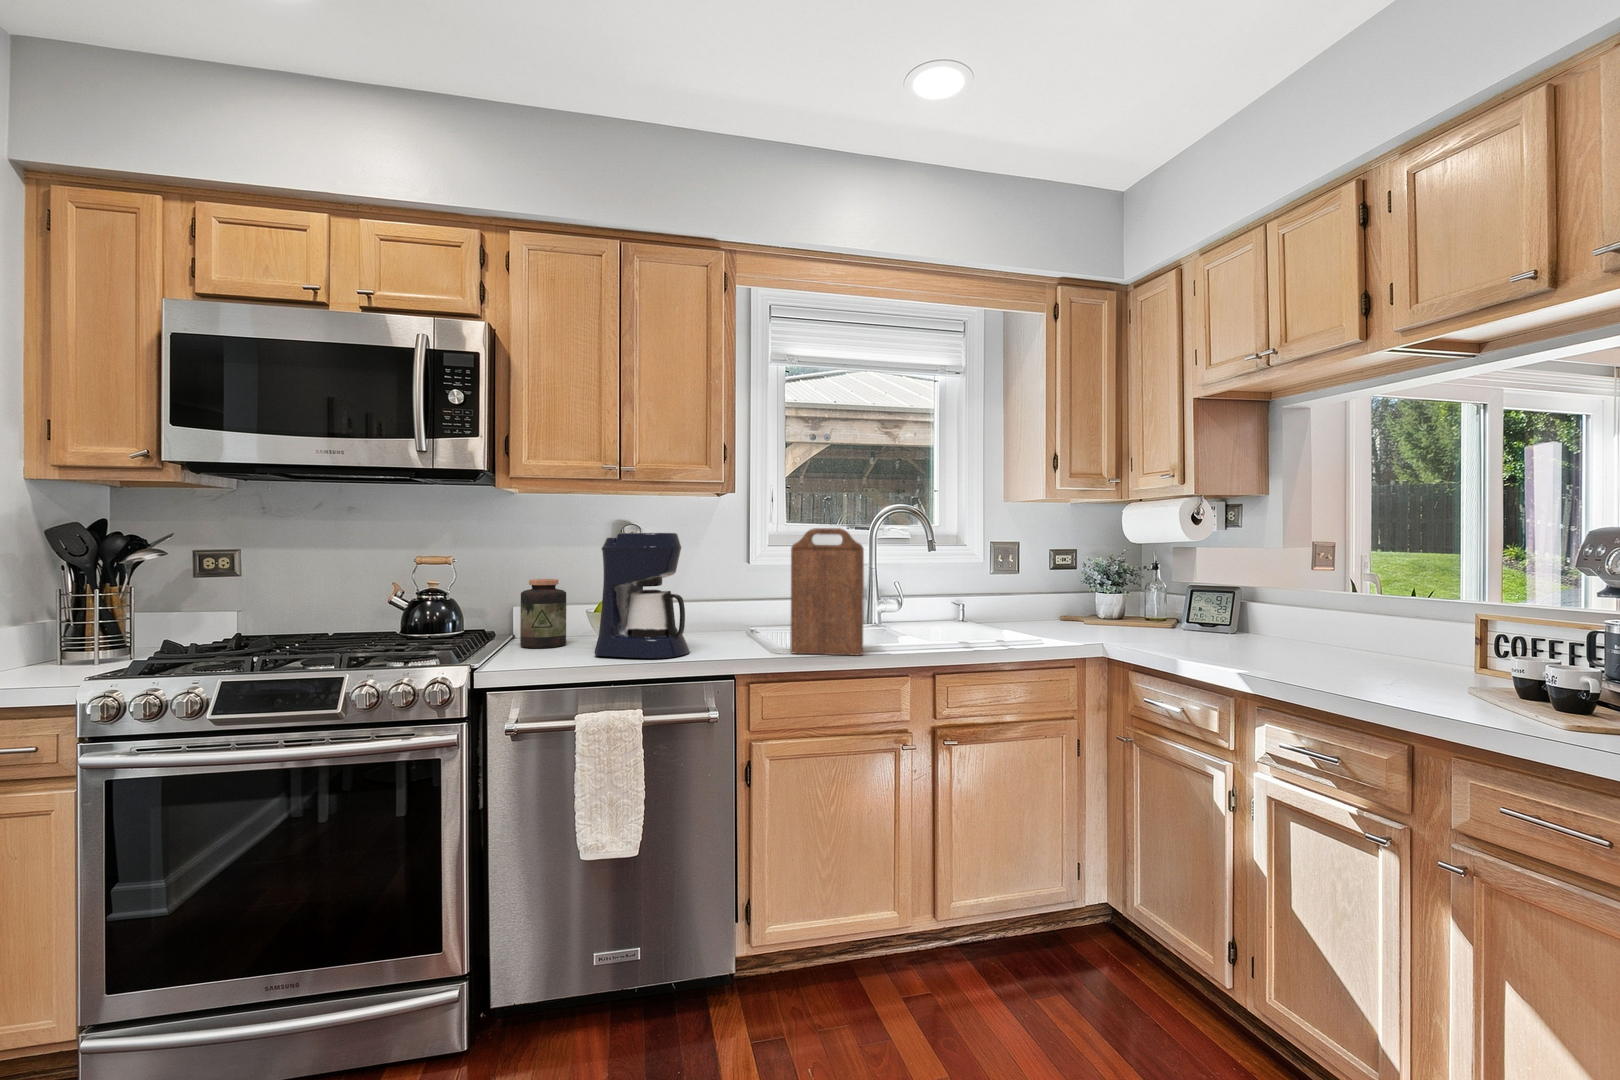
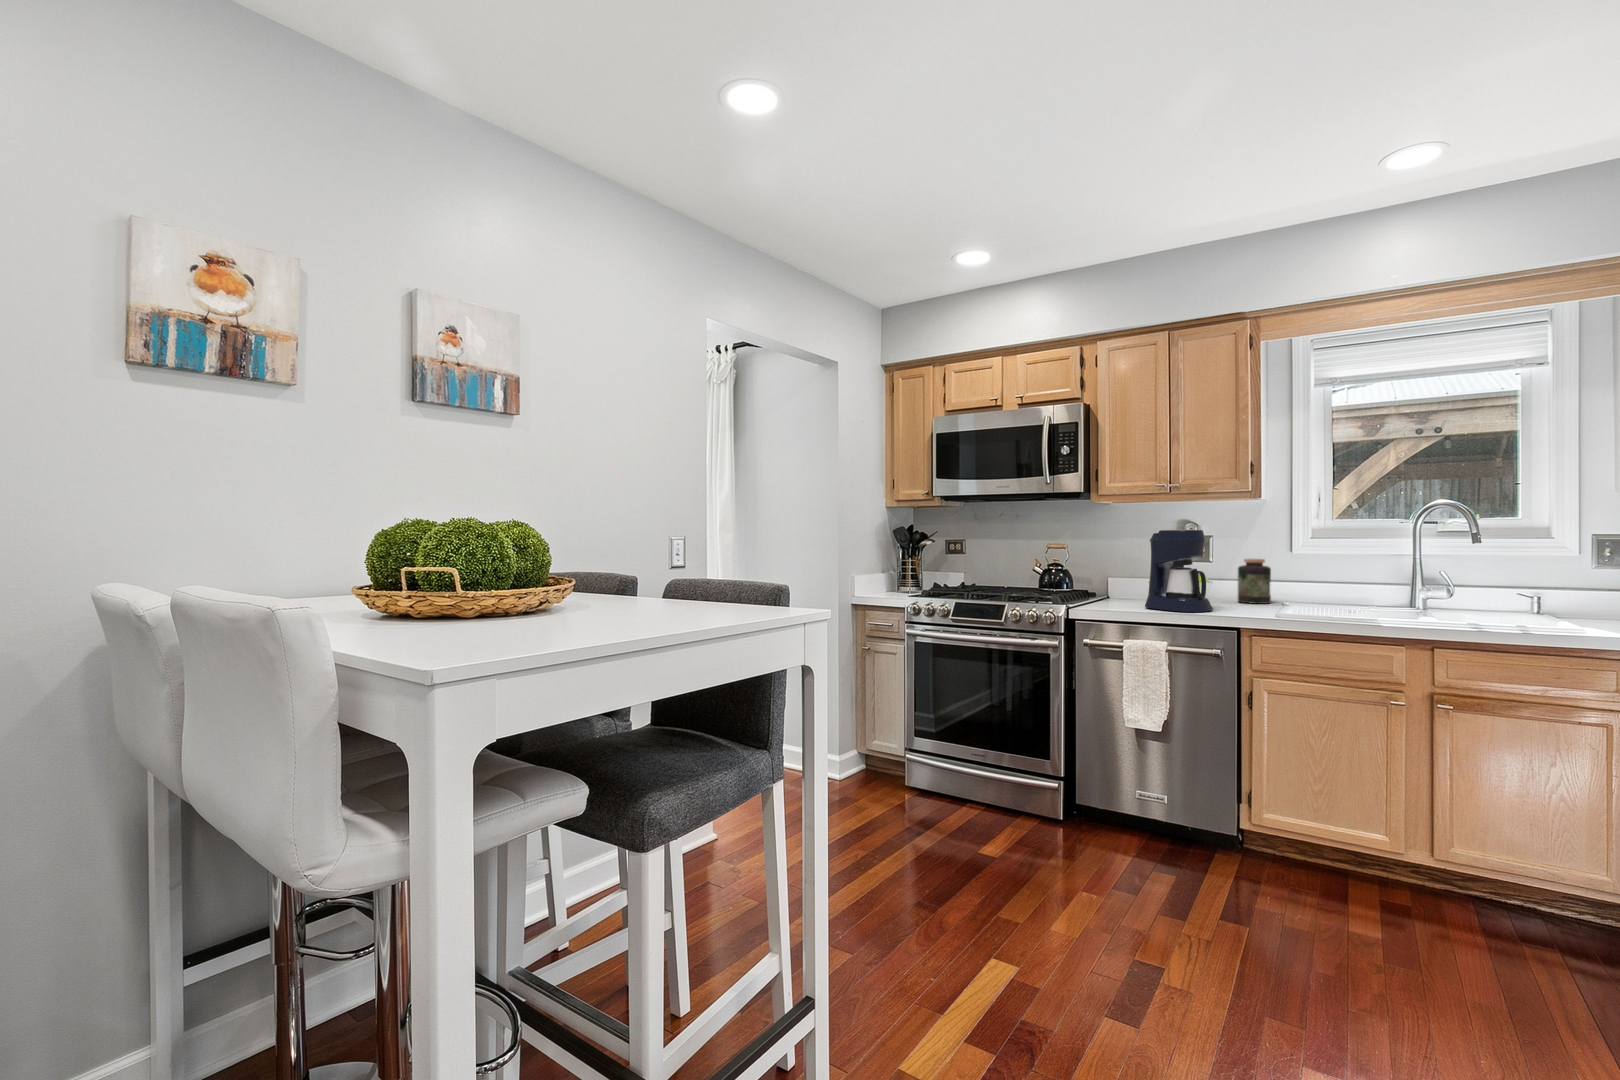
cutting board: present [791,528,864,656] -> none [1287,526,1347,622]
jar: present [520,579,566,648] -> present [1238,559,1271,604]

